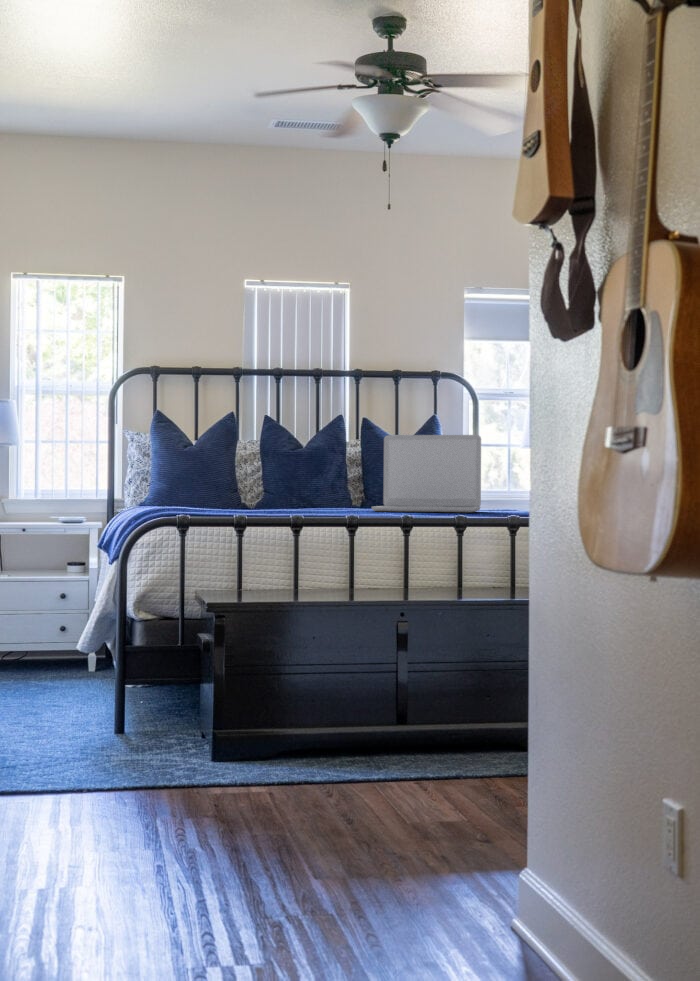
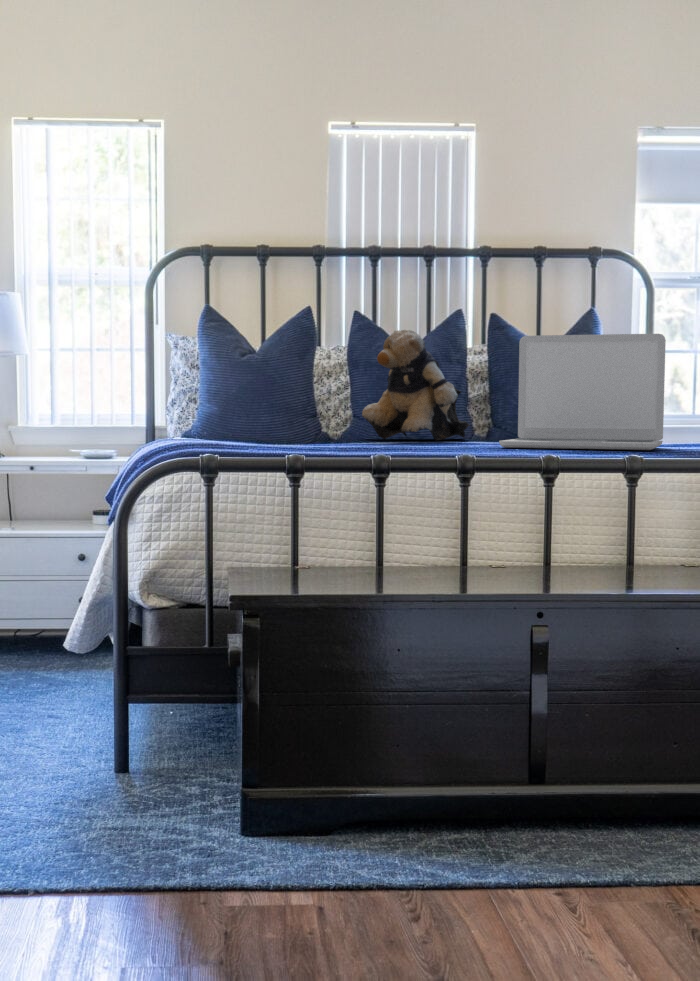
teddy bear: none [272,430,349,508] -> present [362,330,470,440]

